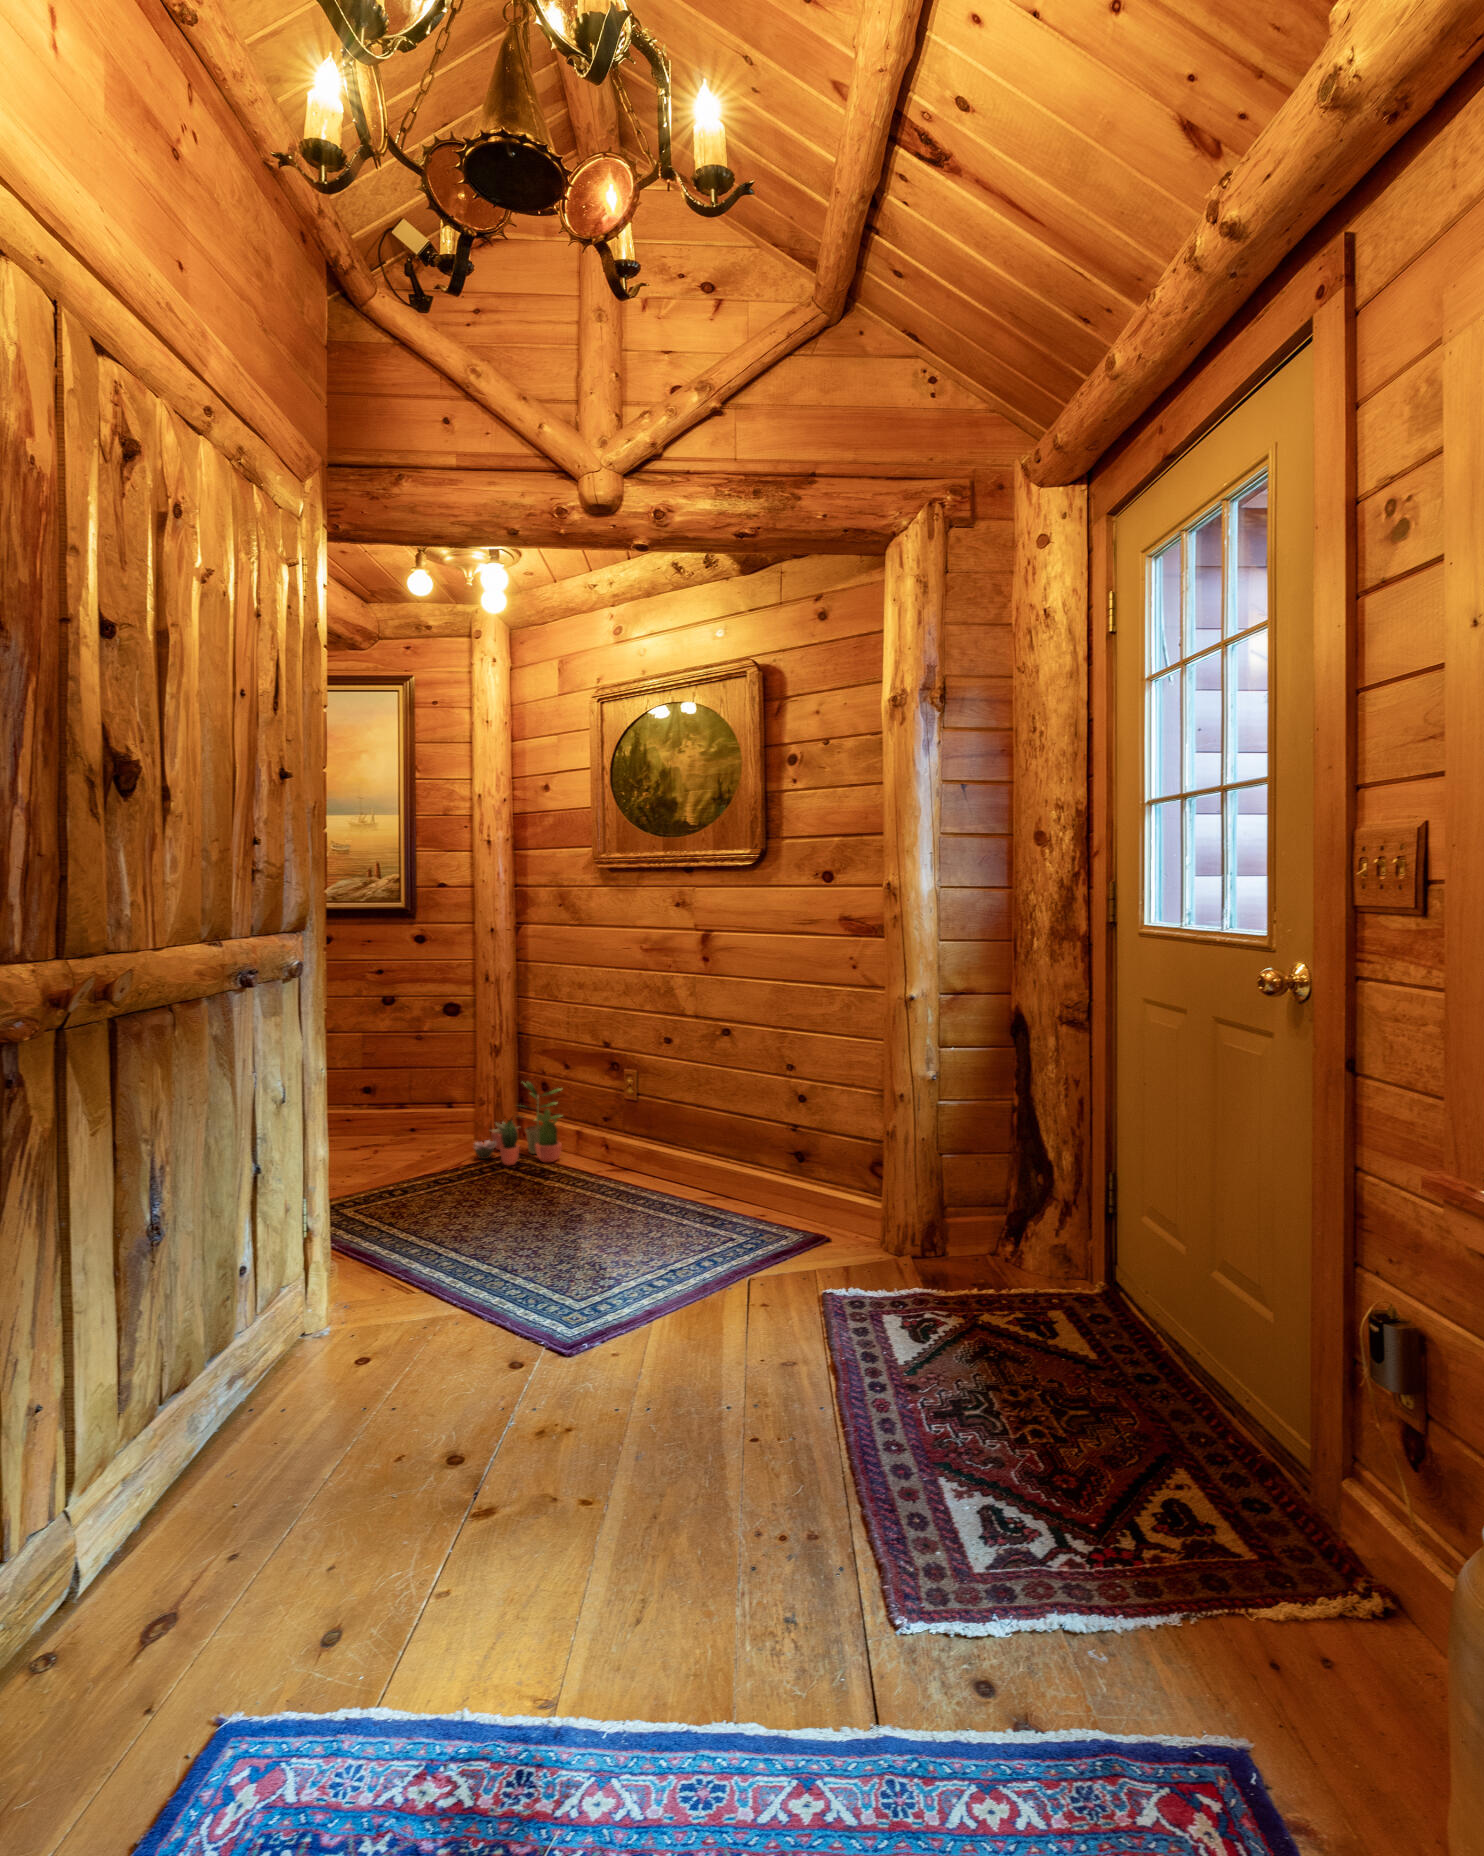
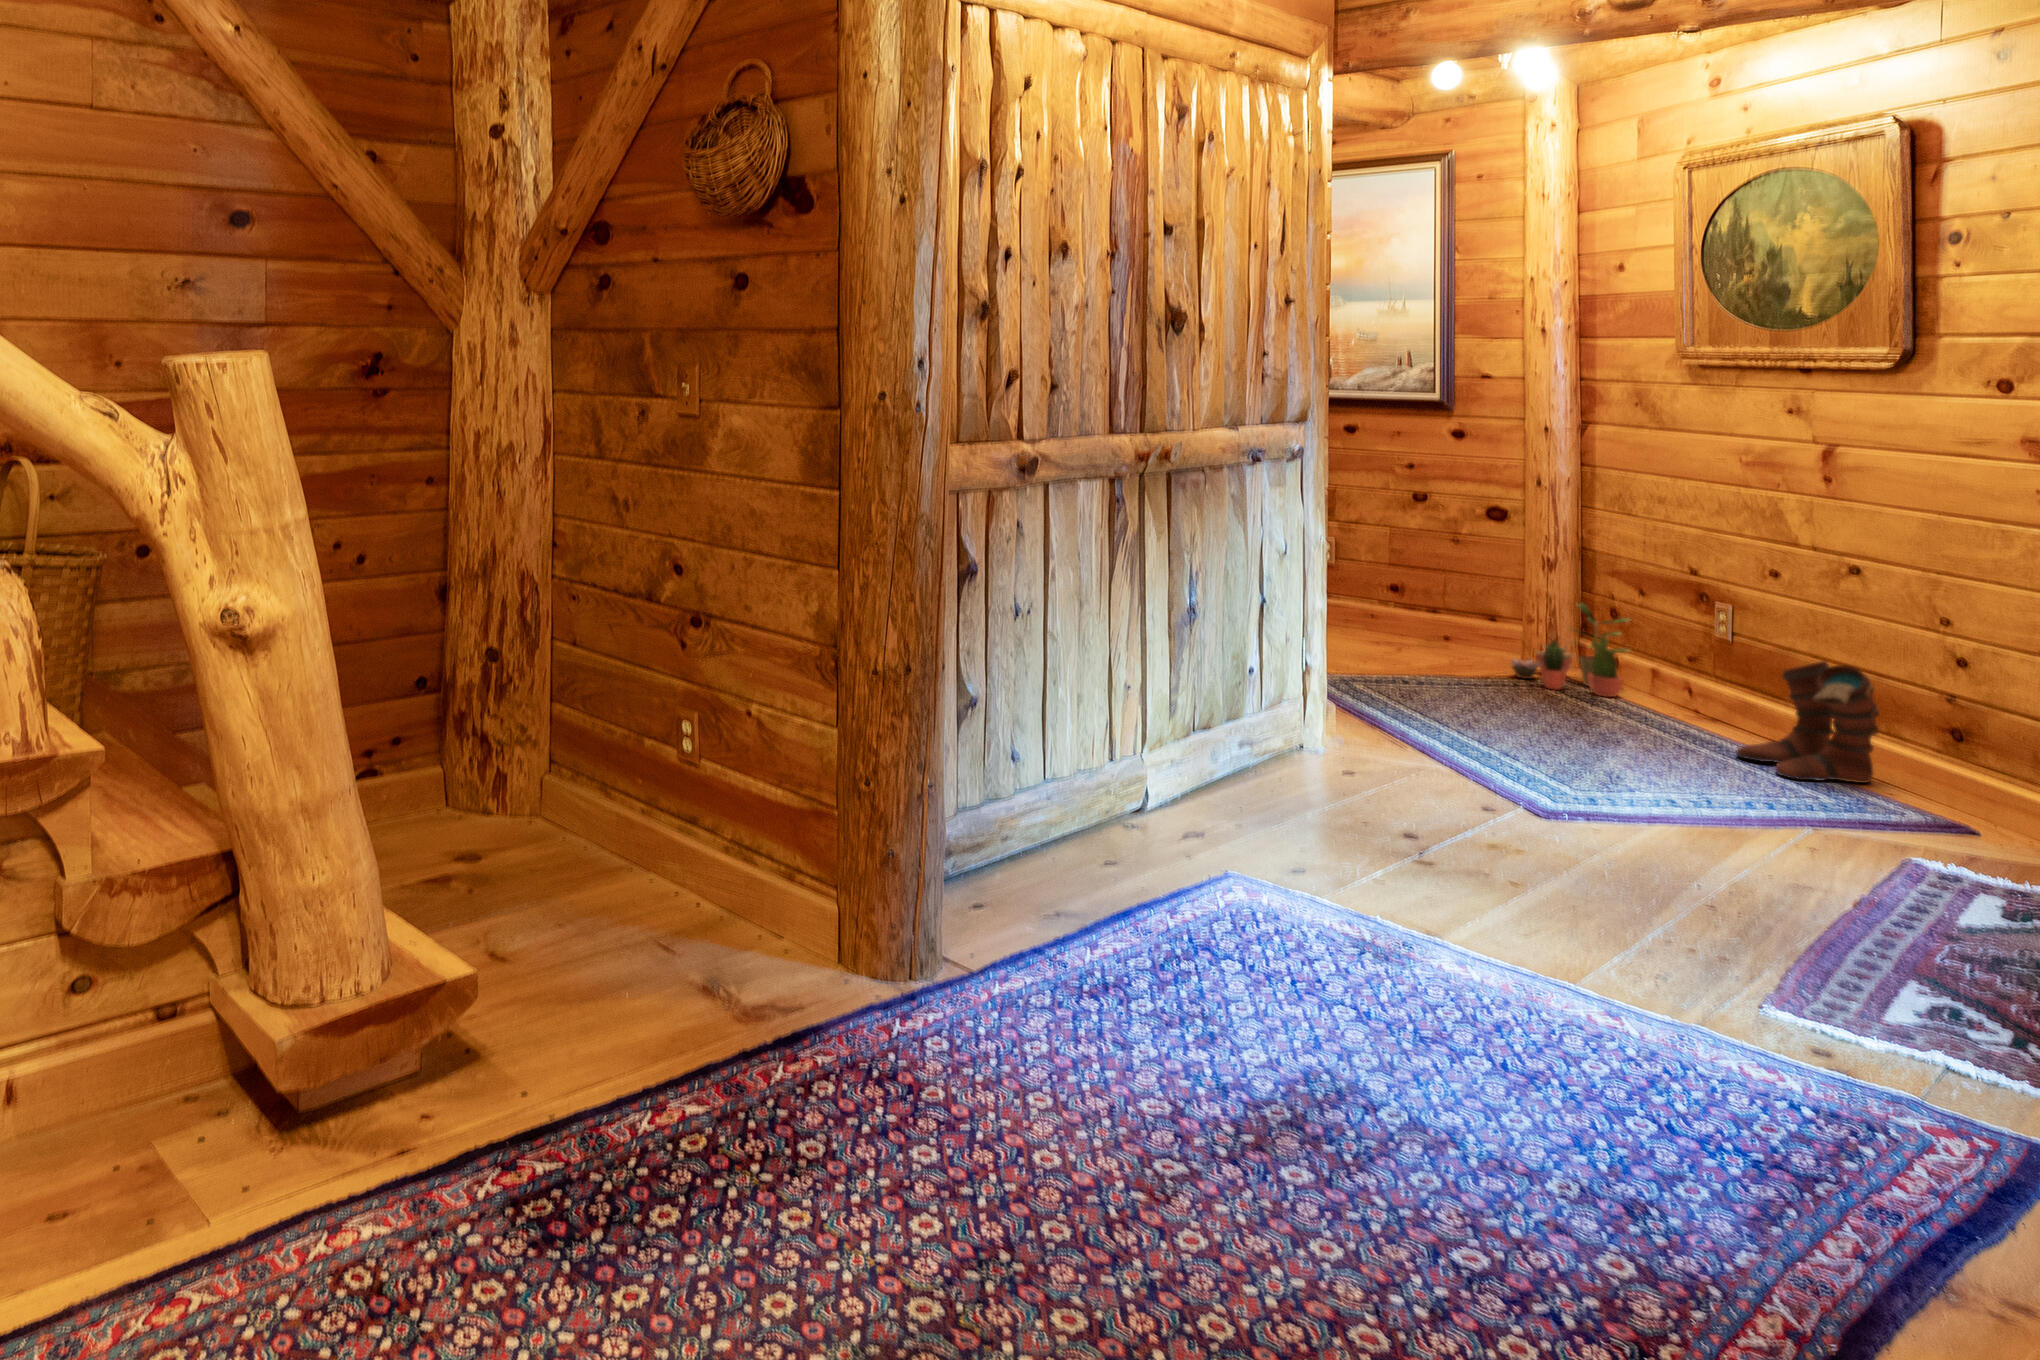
boots: none [664,1105,757,1215] -> present [1737,661,1880,783]

